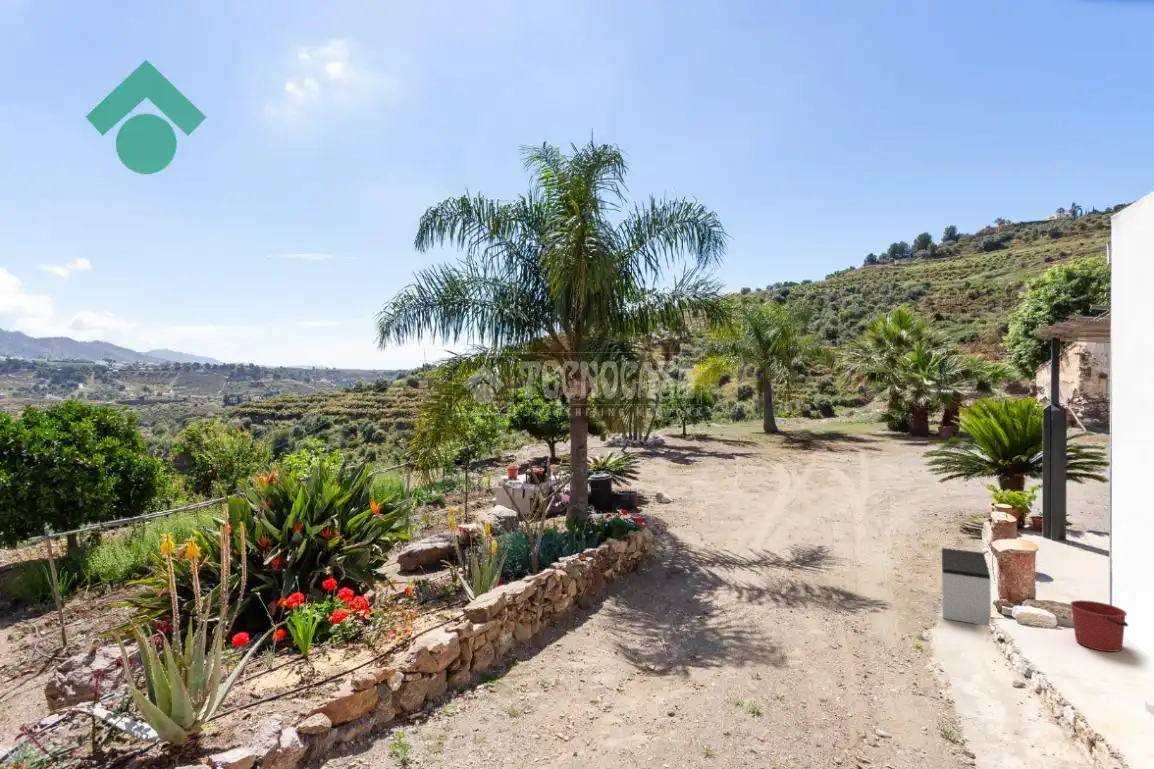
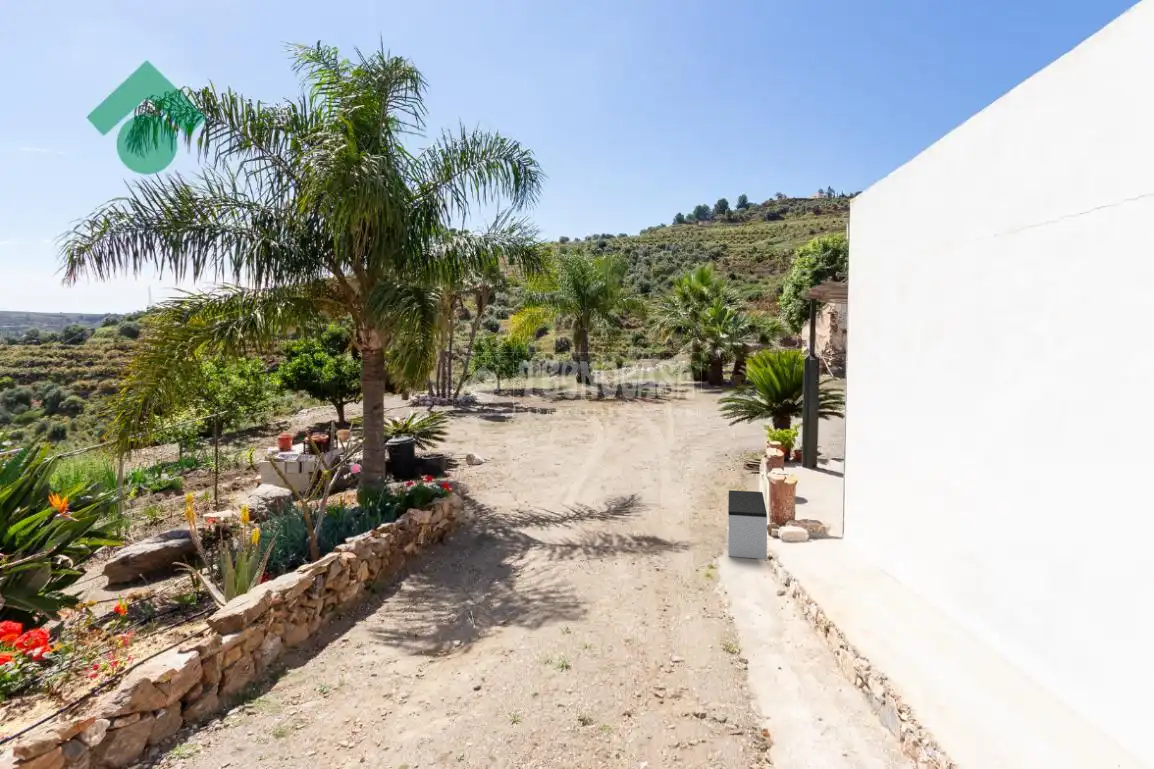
bucket: present [1070,600,1128,652] -> none [828,531,871,574]

